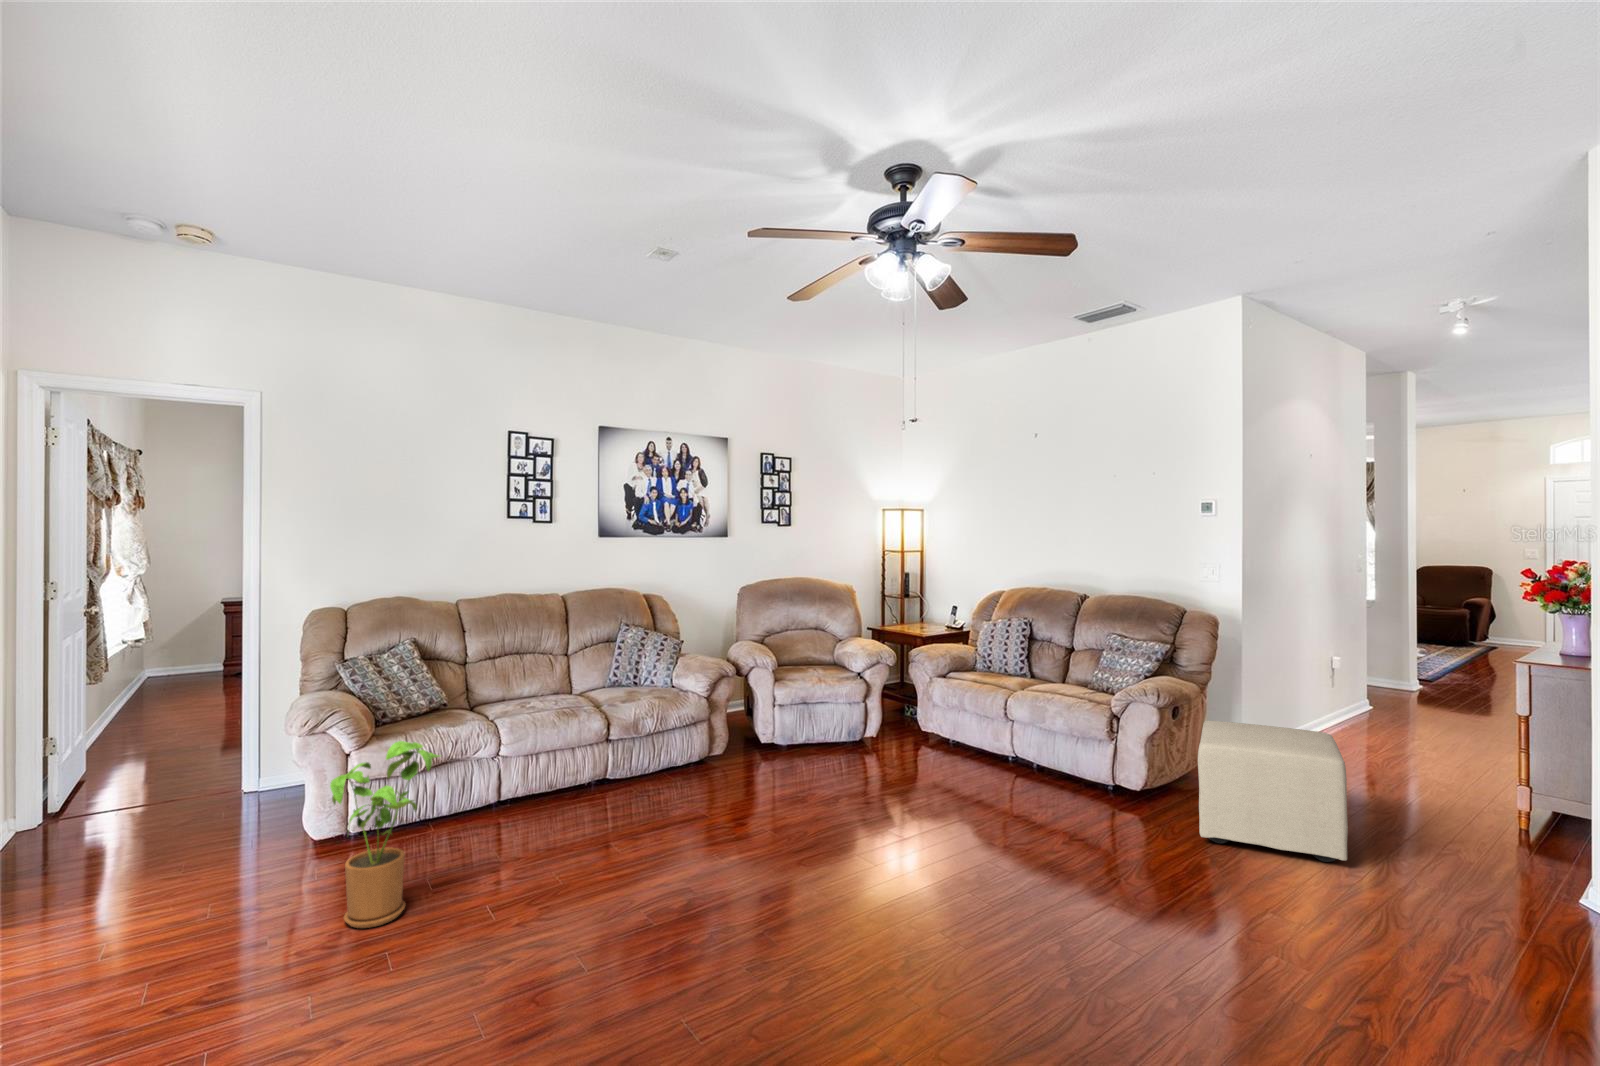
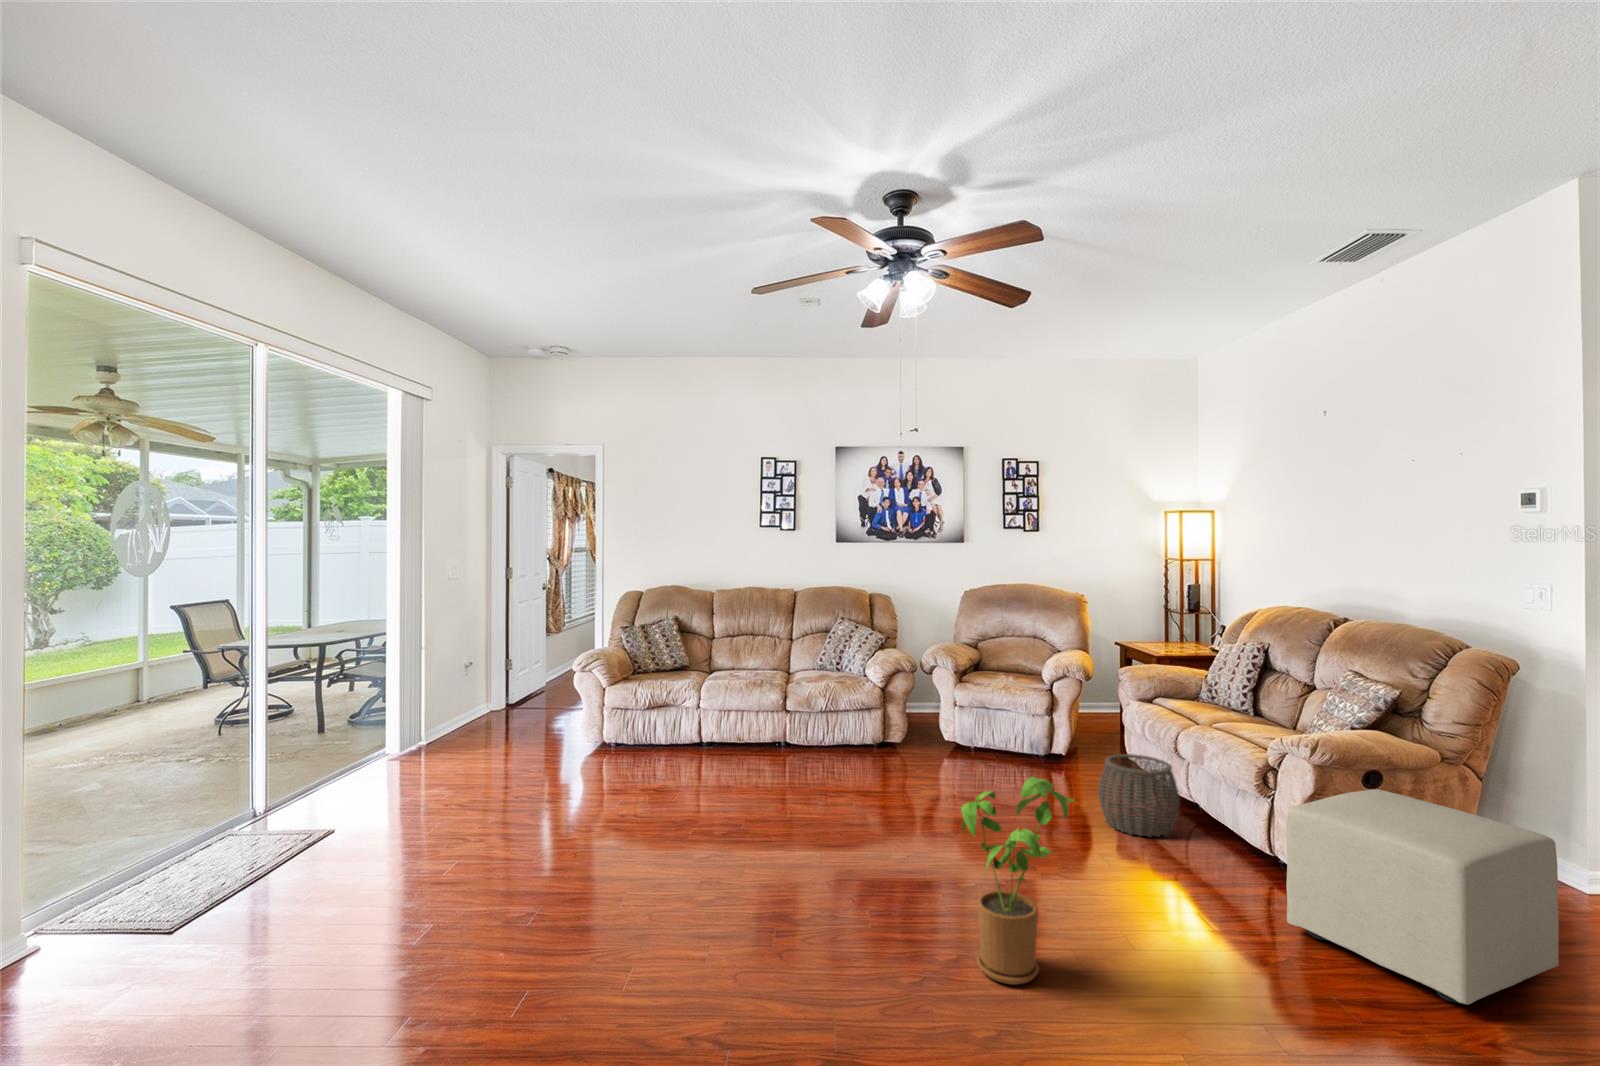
woven basket: none [972,725,1043,797] -> present [1098,754,1180,837]
house plant: present [330,741,440,928] -> present [961,777,1074,985]

